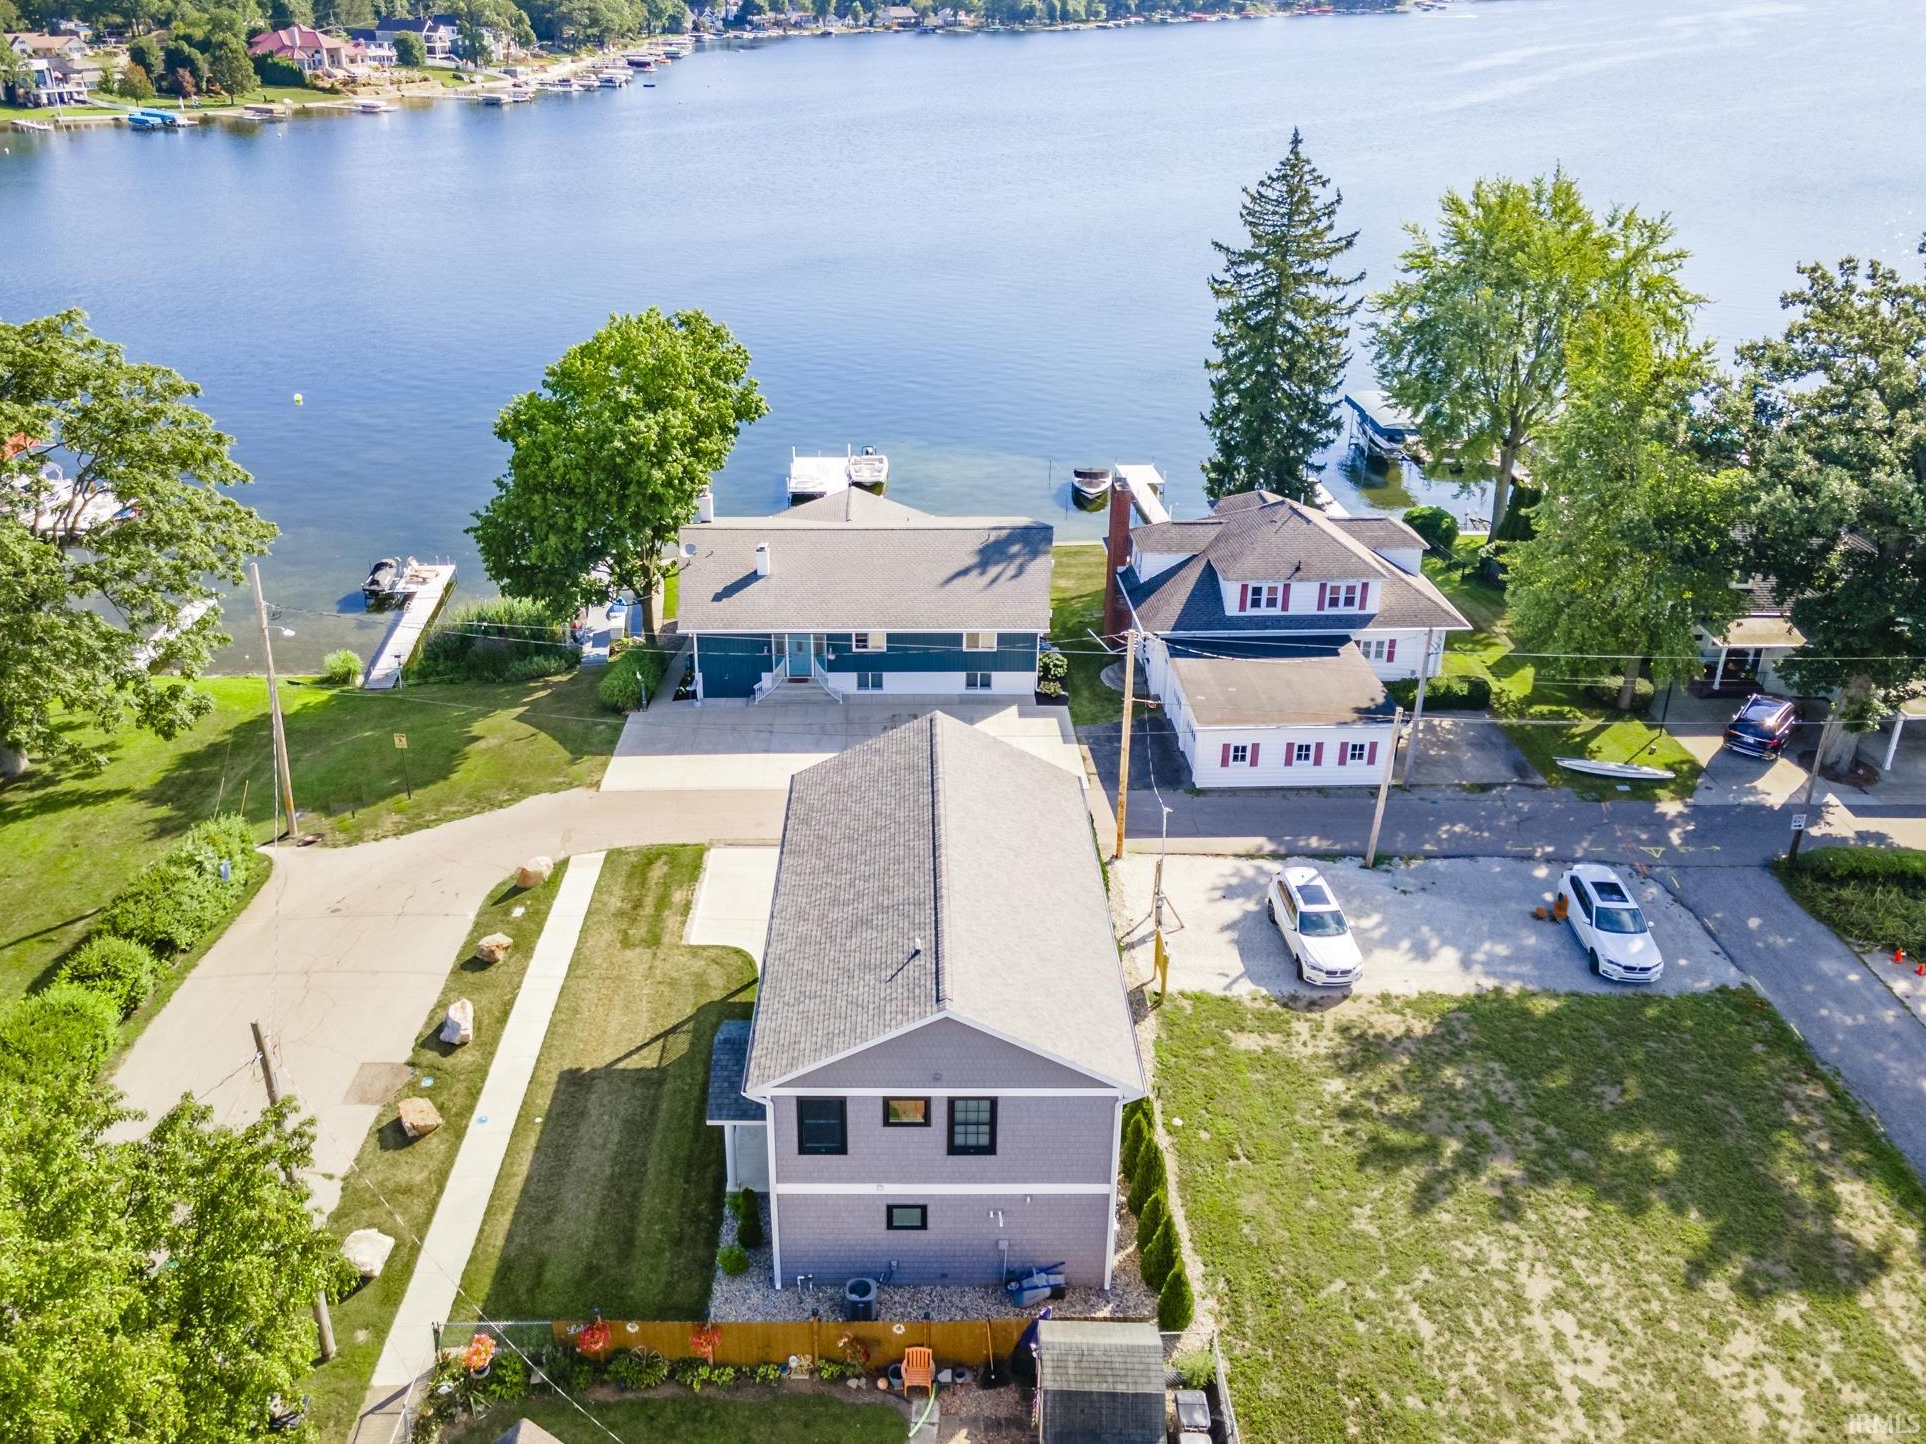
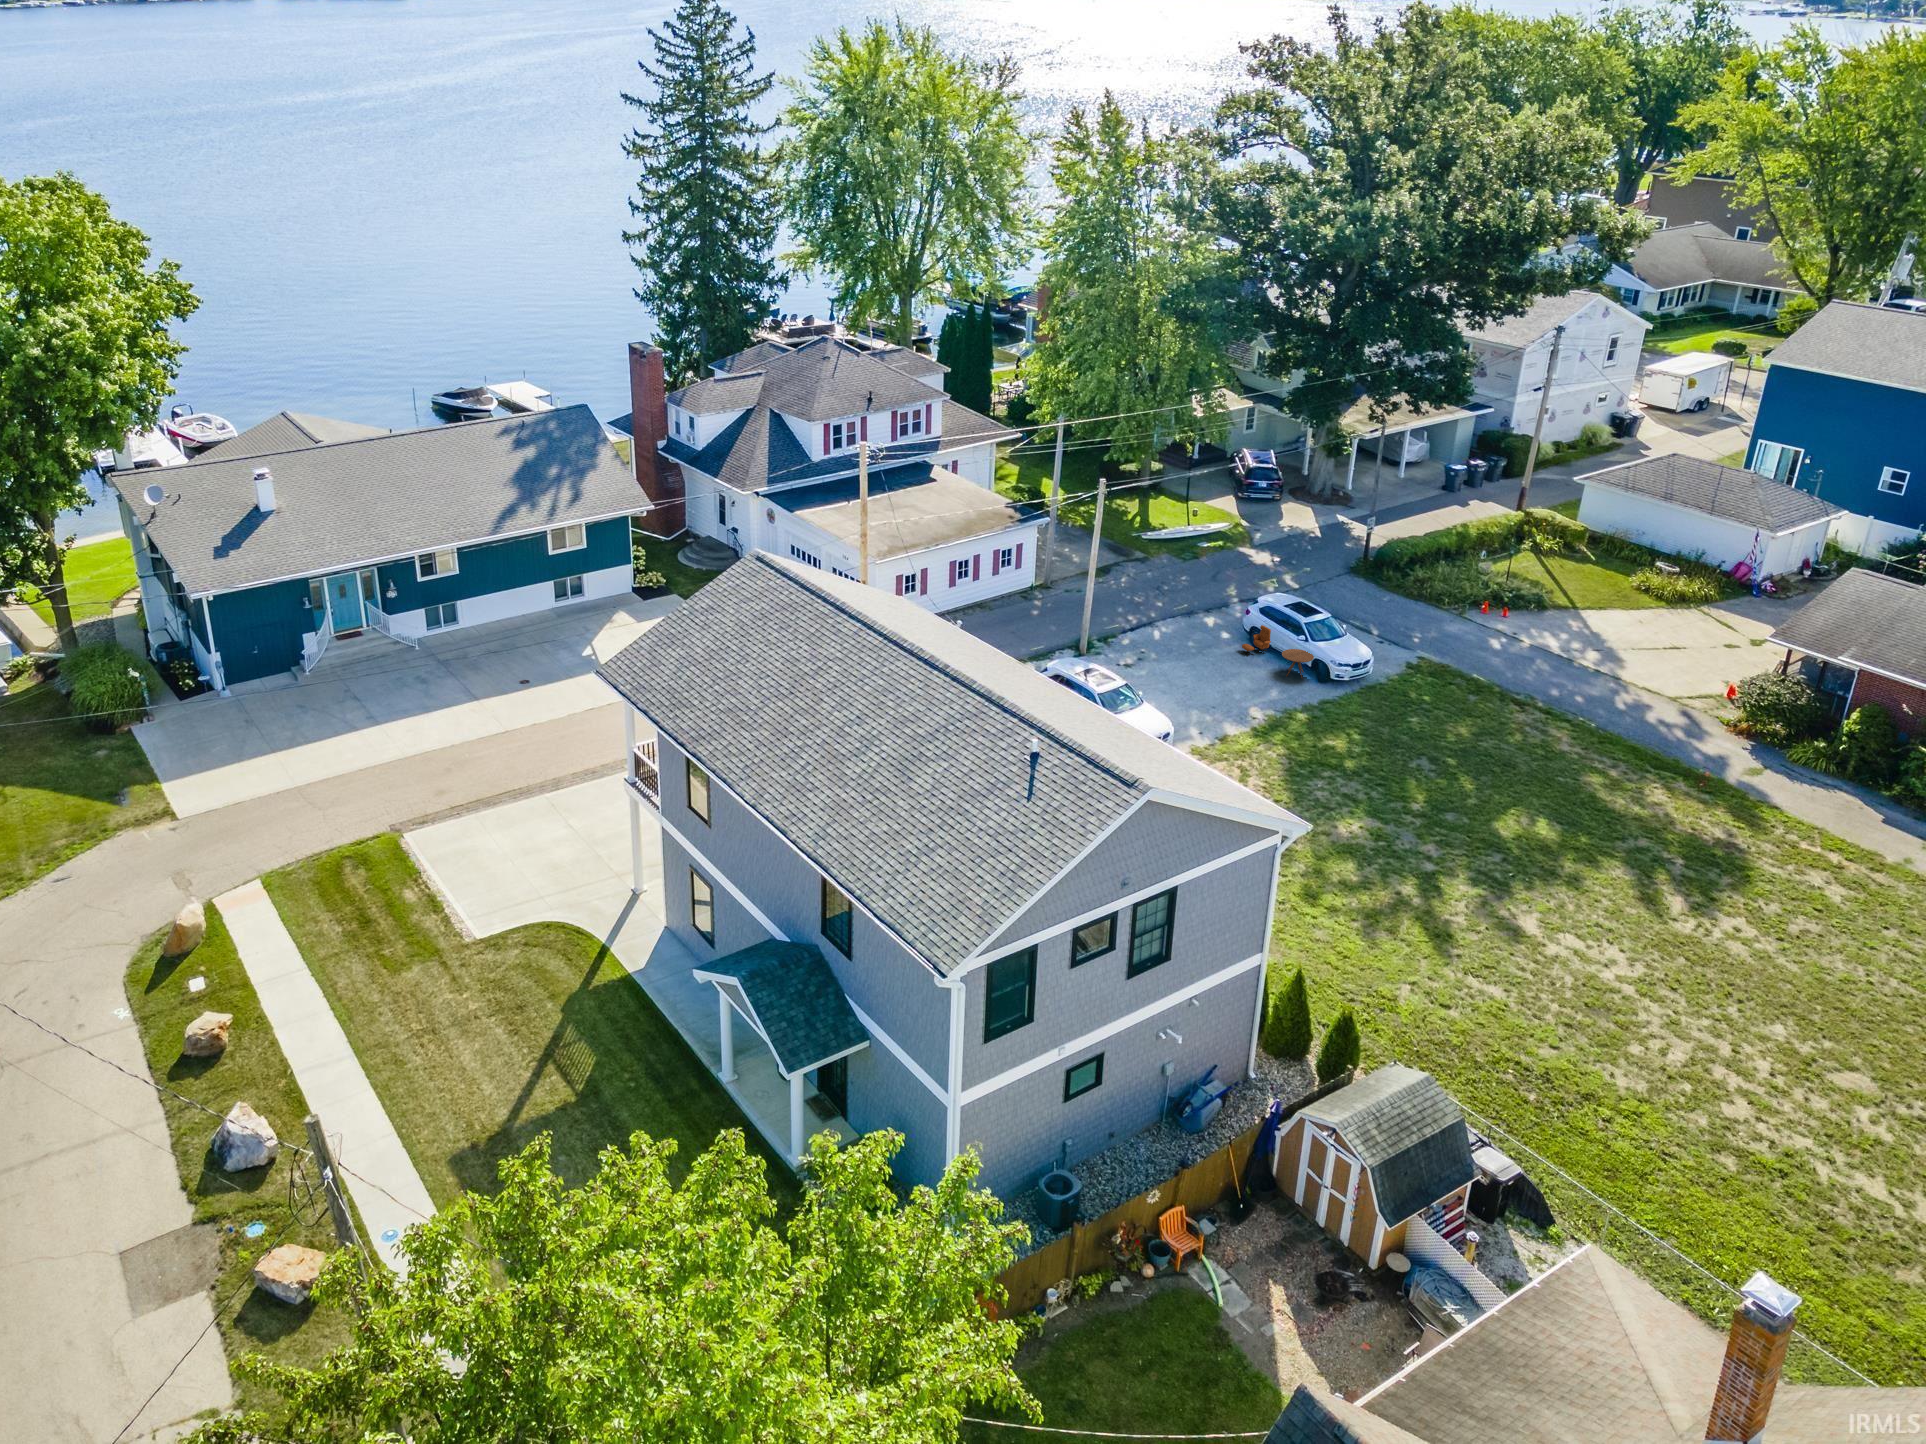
round table: none [1556,928,1592,963] -> present [1282,649,1314,678]

